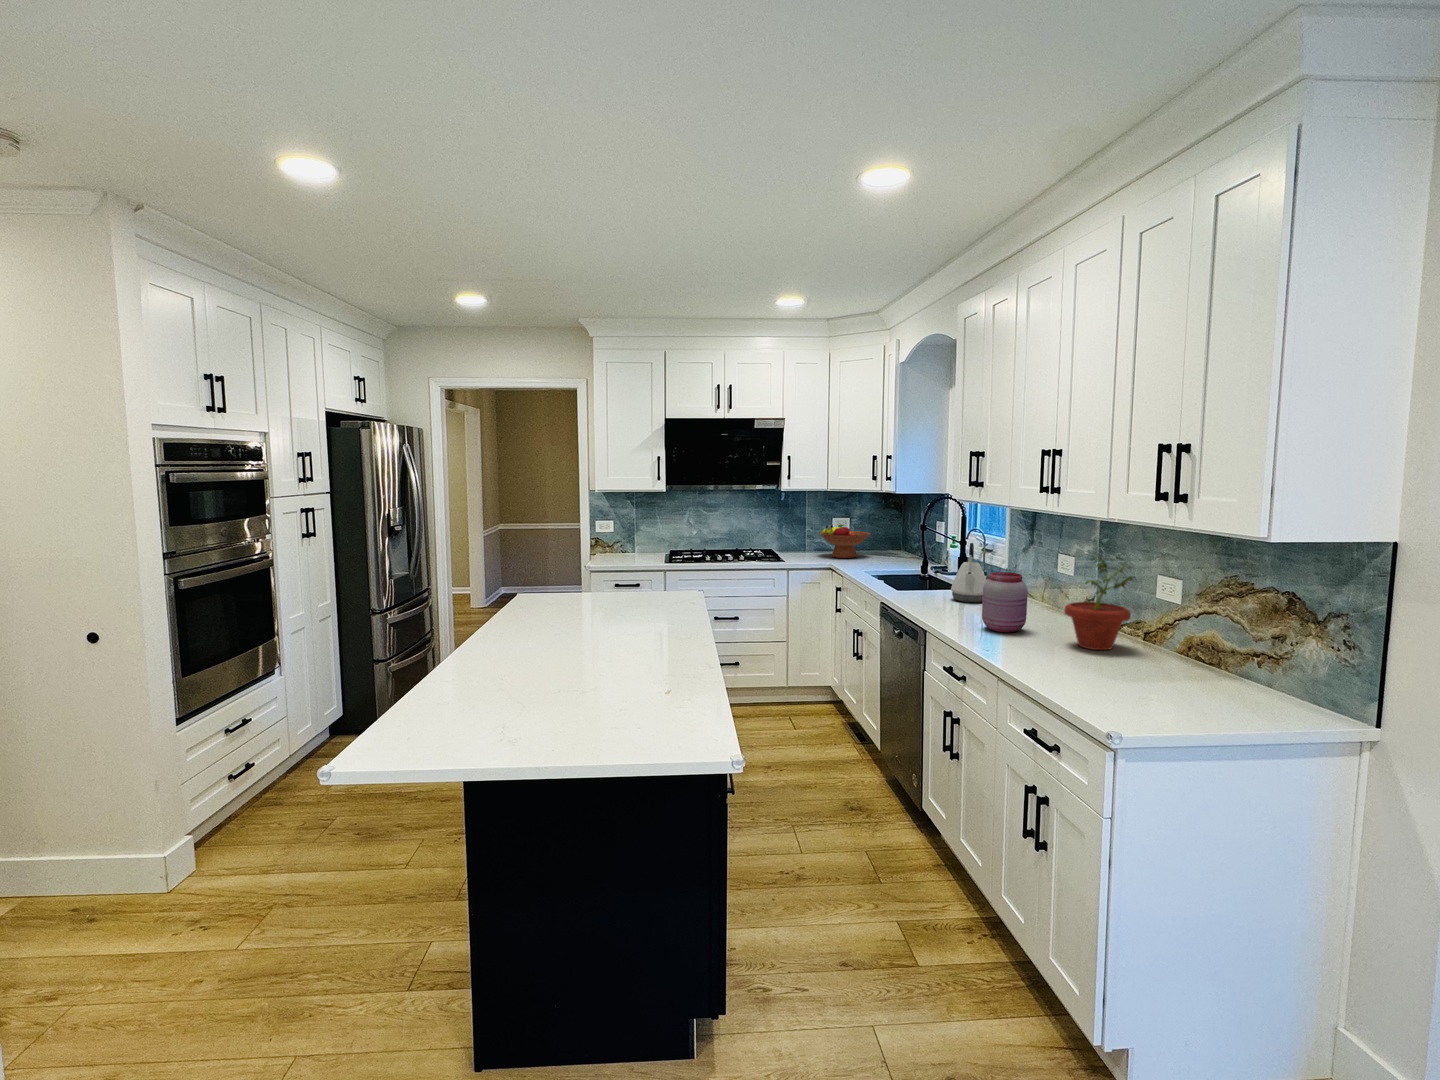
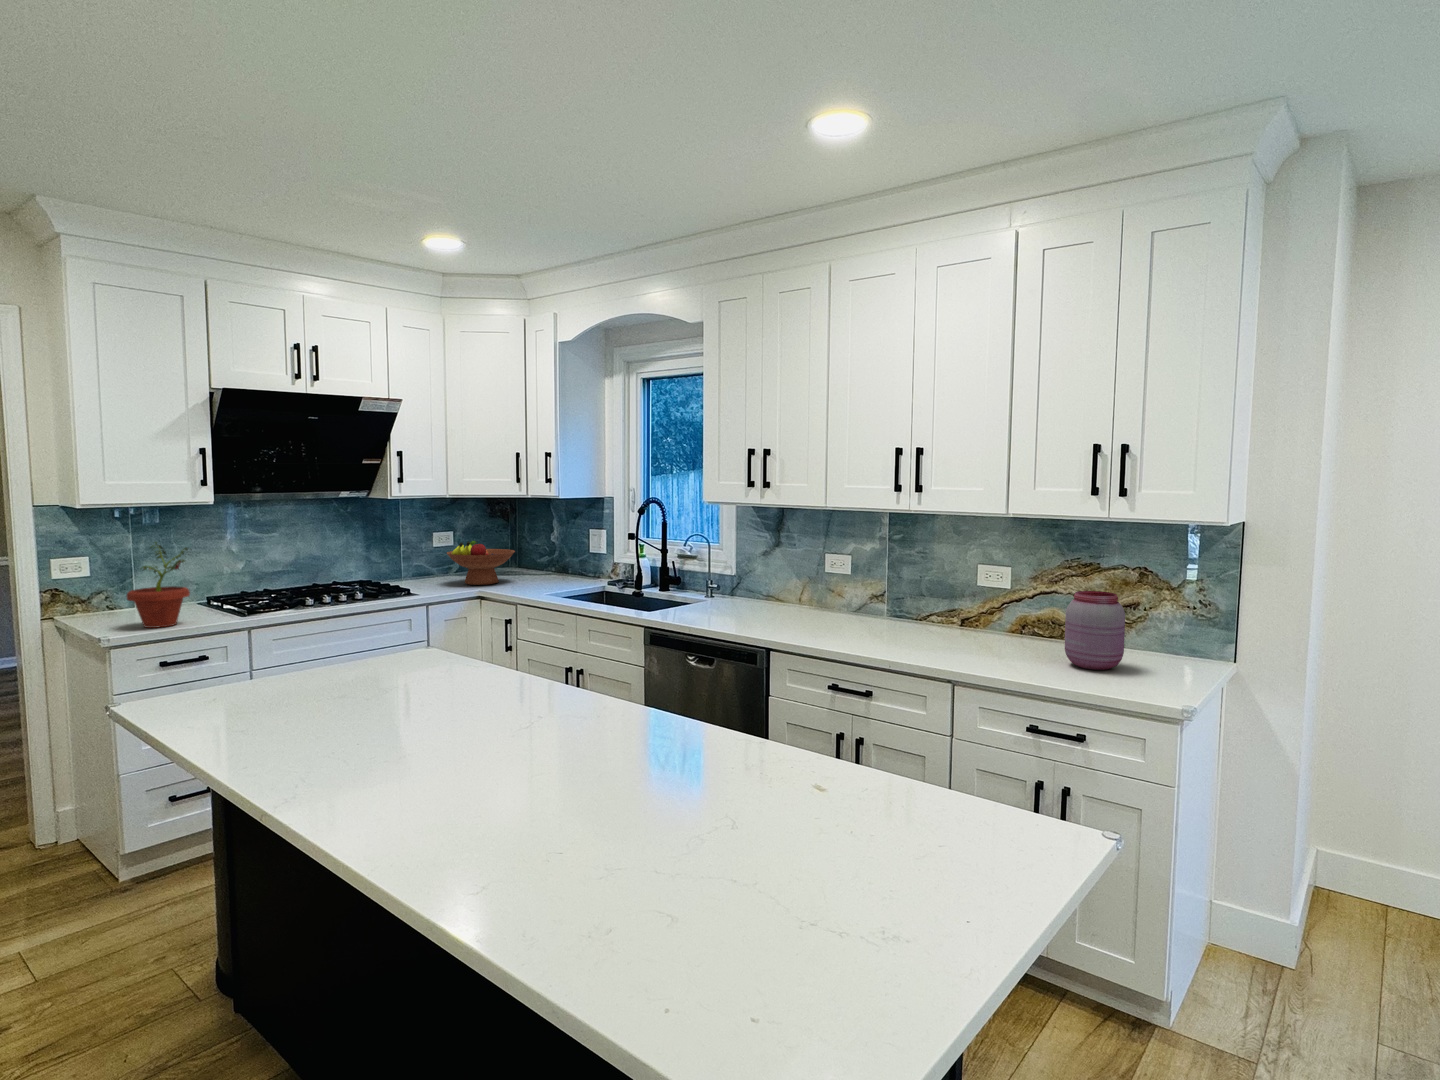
kettle: present [951,543,986,602] -> none [717,548,758,617]
potted plant: present [1065,553,1135,650] -> present [127,542,190,628]
jar: present [982,572,1028,632] -> present [1065,591,1125,670]

